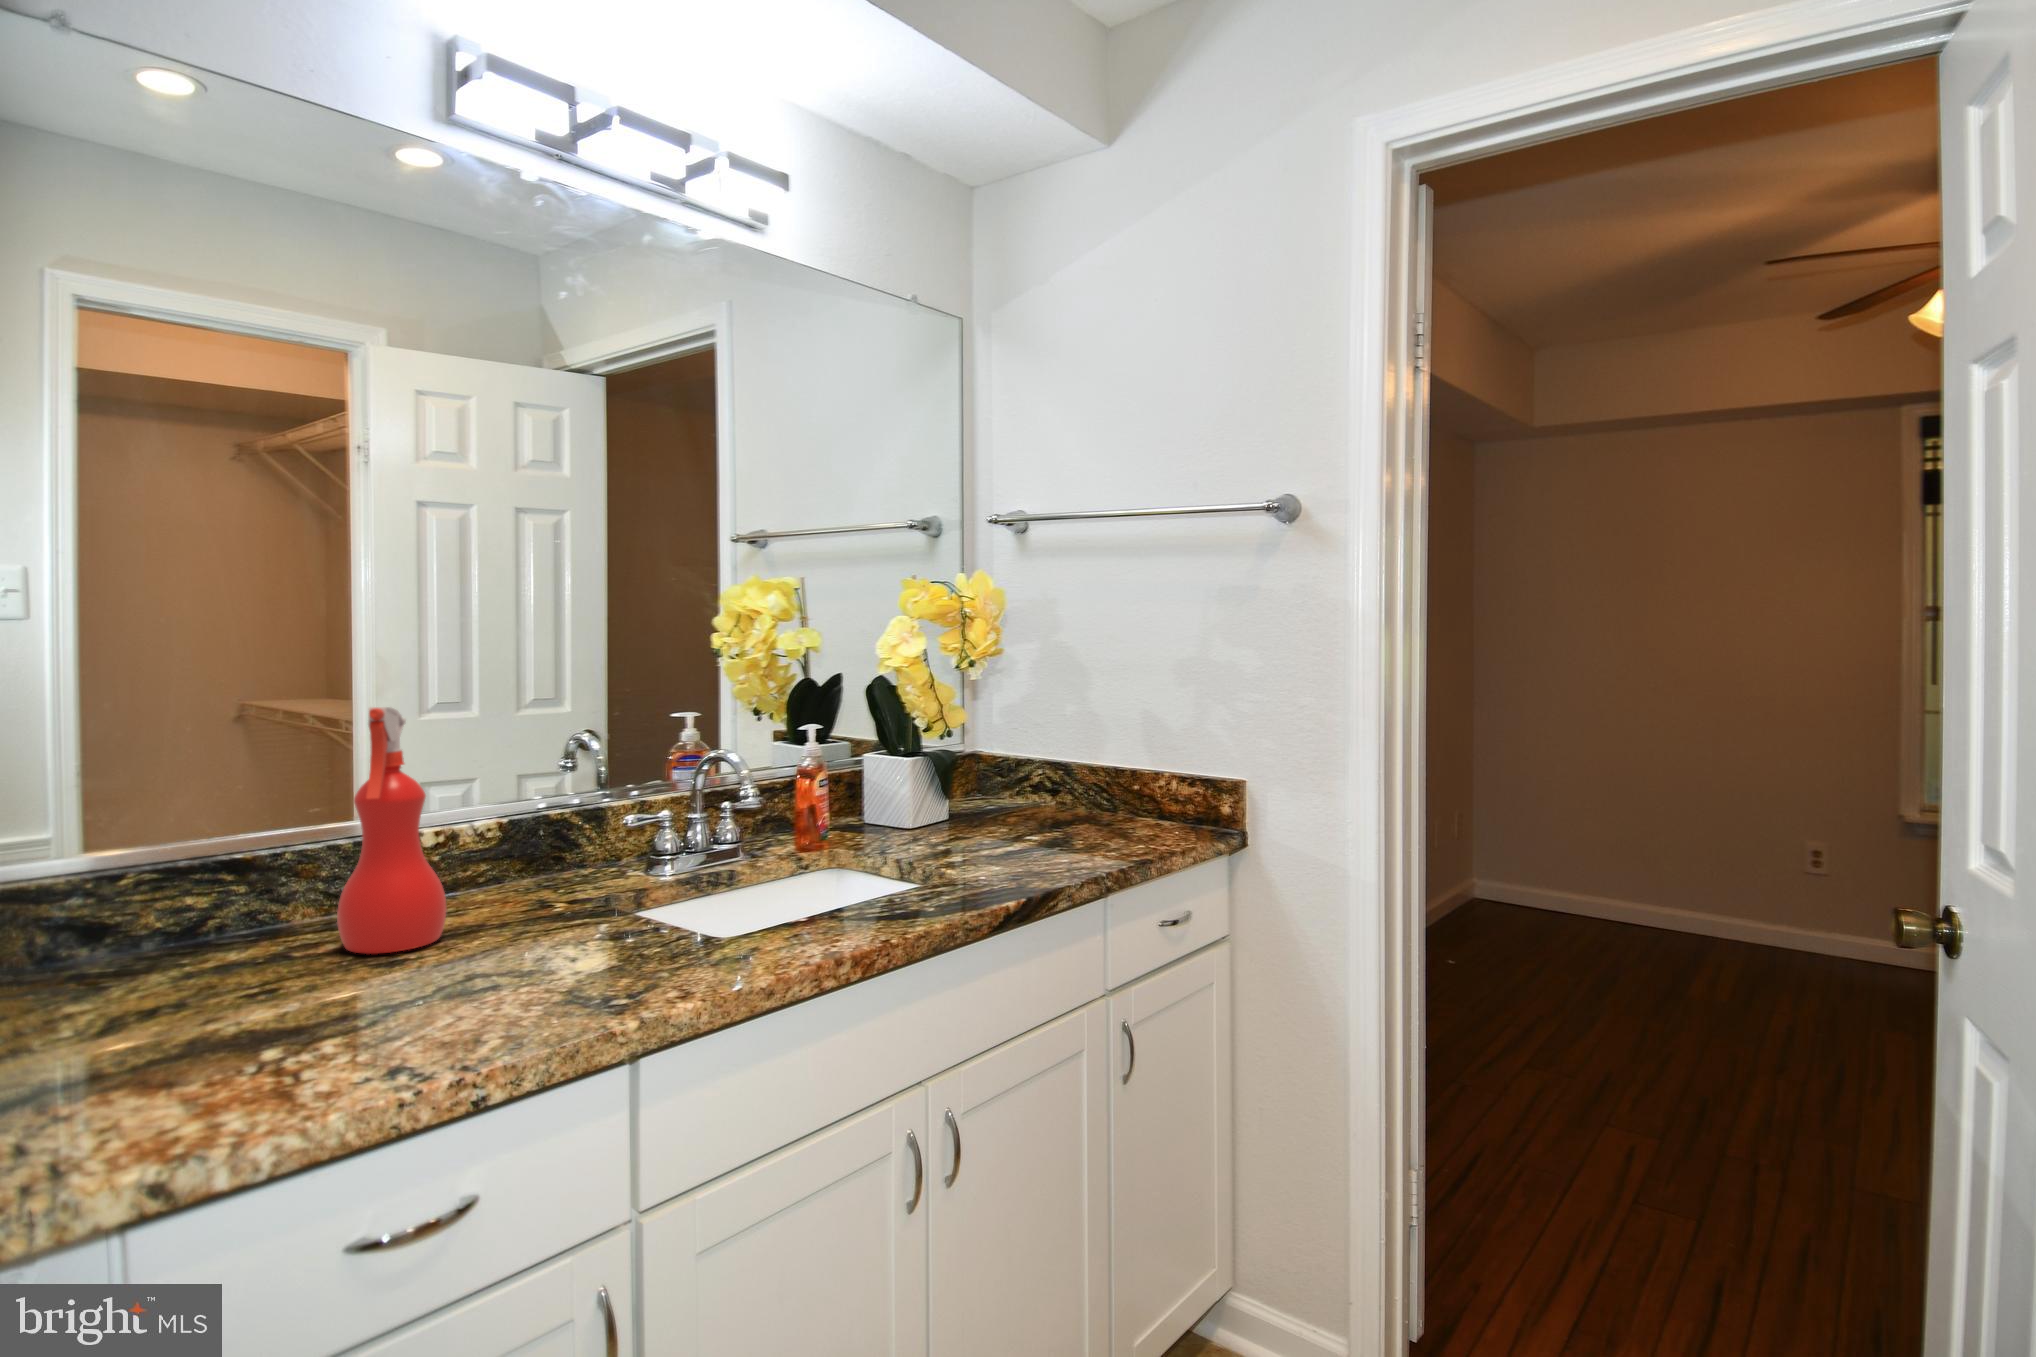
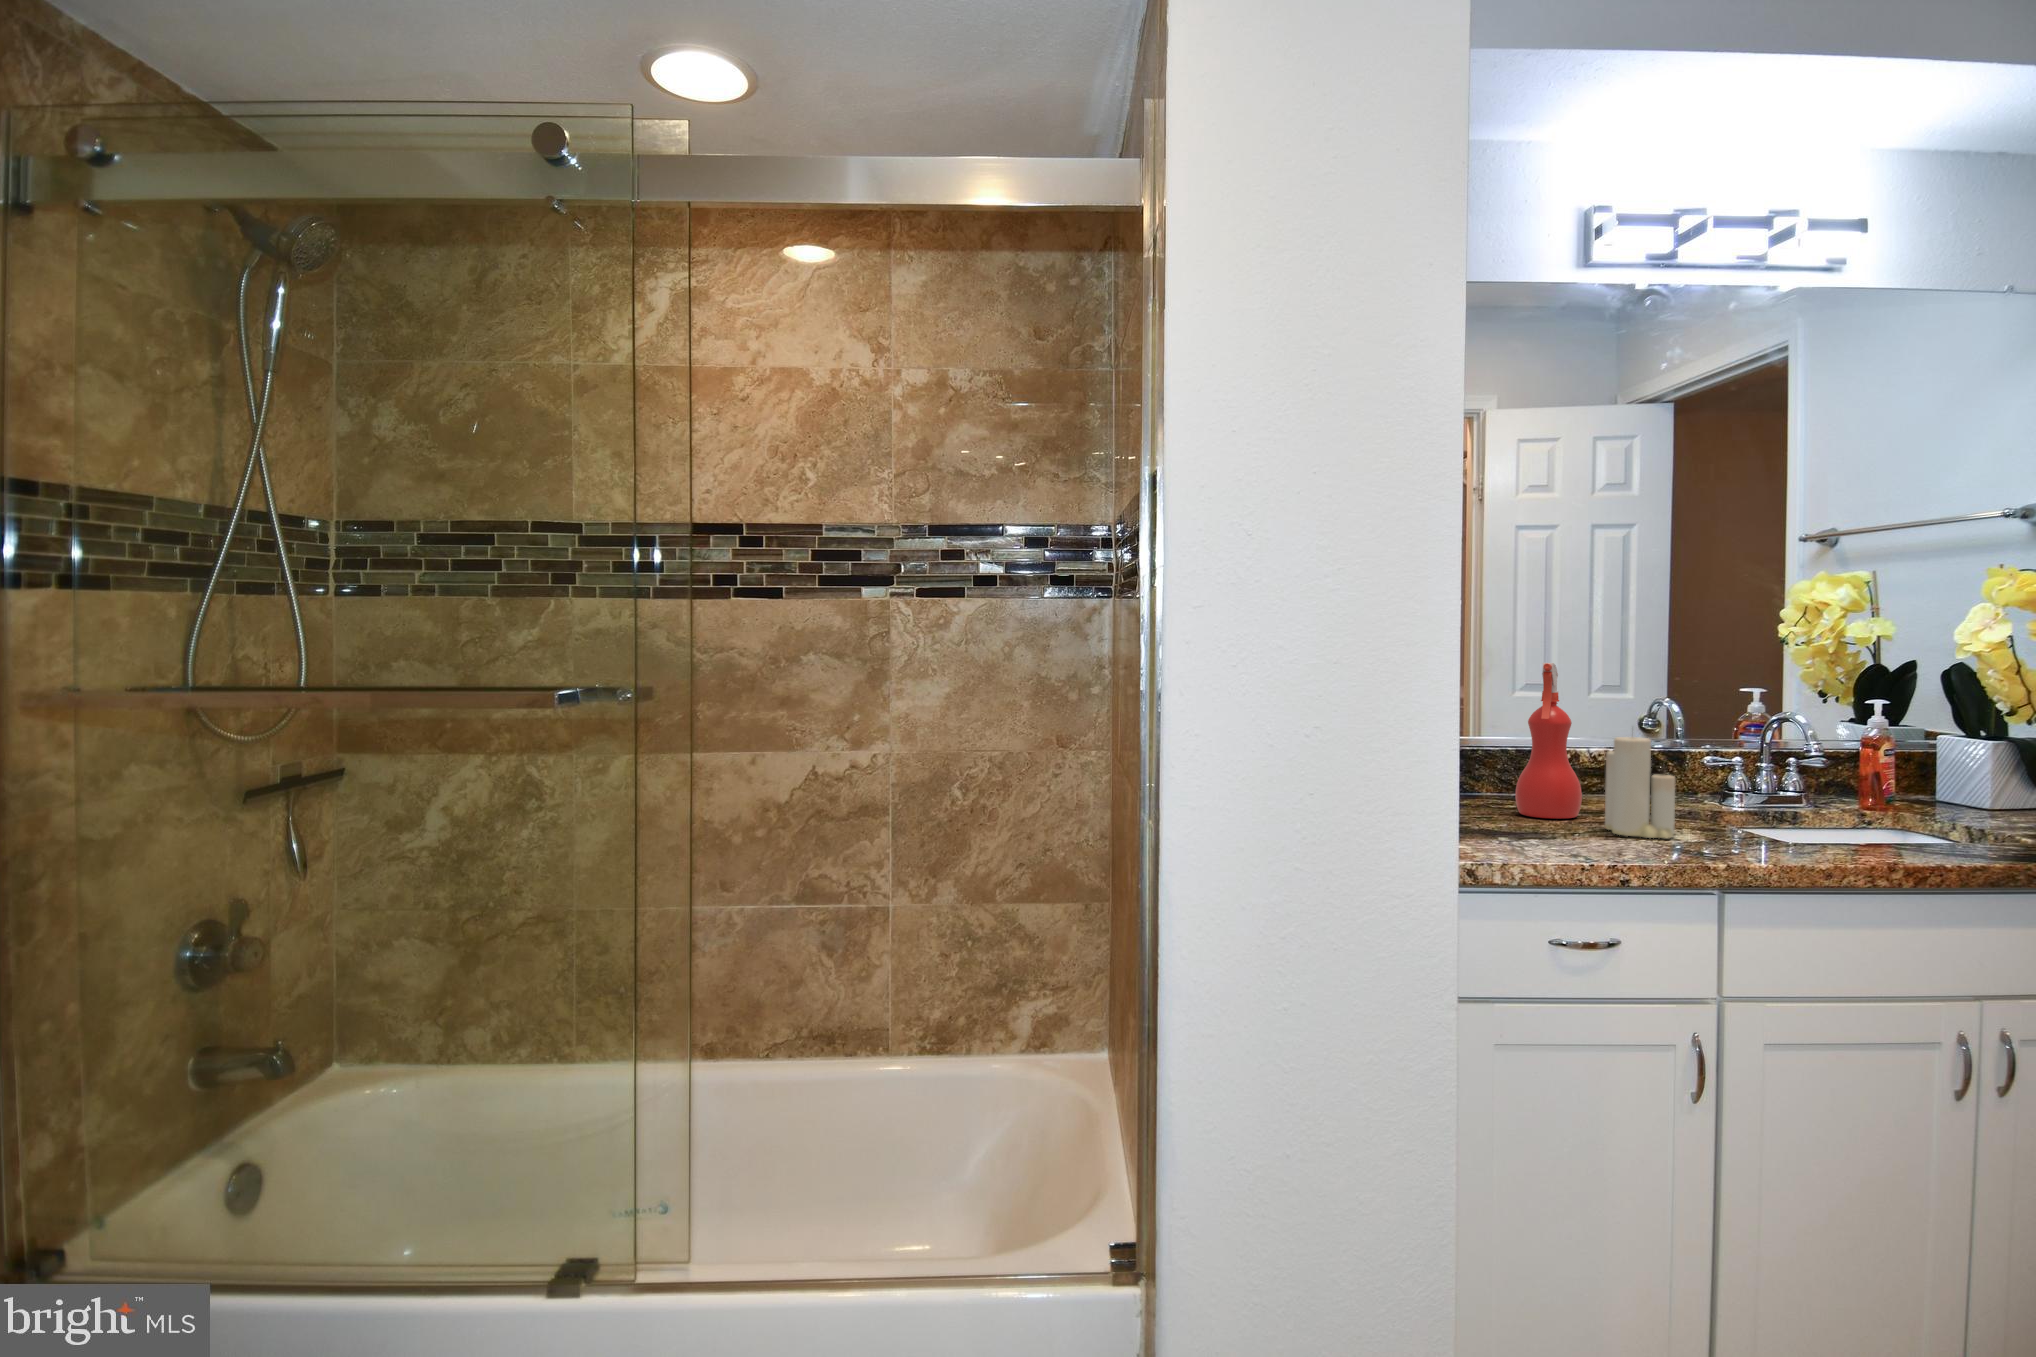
candle: none [469,805,572,979] -> present [1605,737,1675,838]

